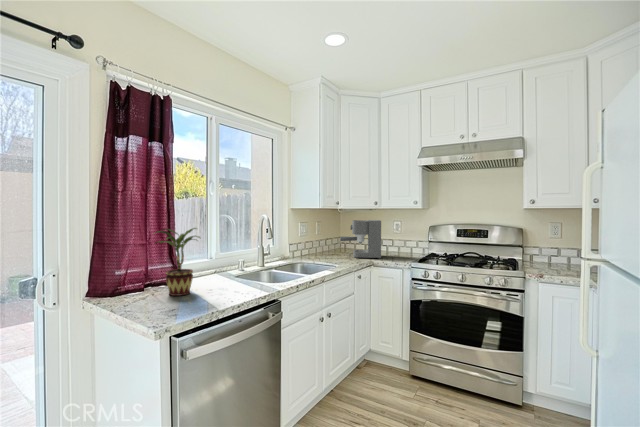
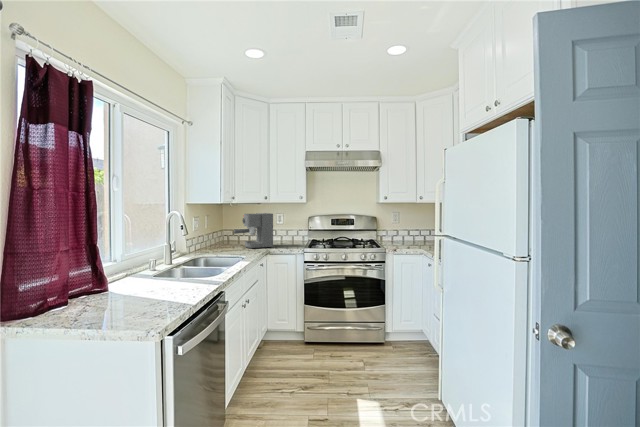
potted plant: present [156,228,200,296] -> none [78,225,147,307]

